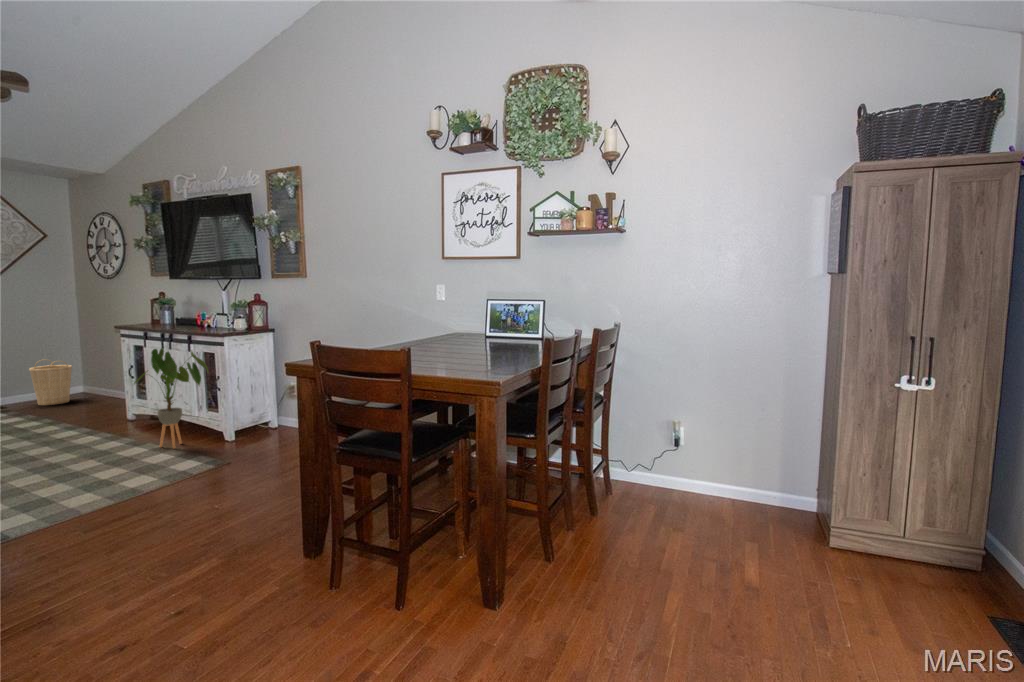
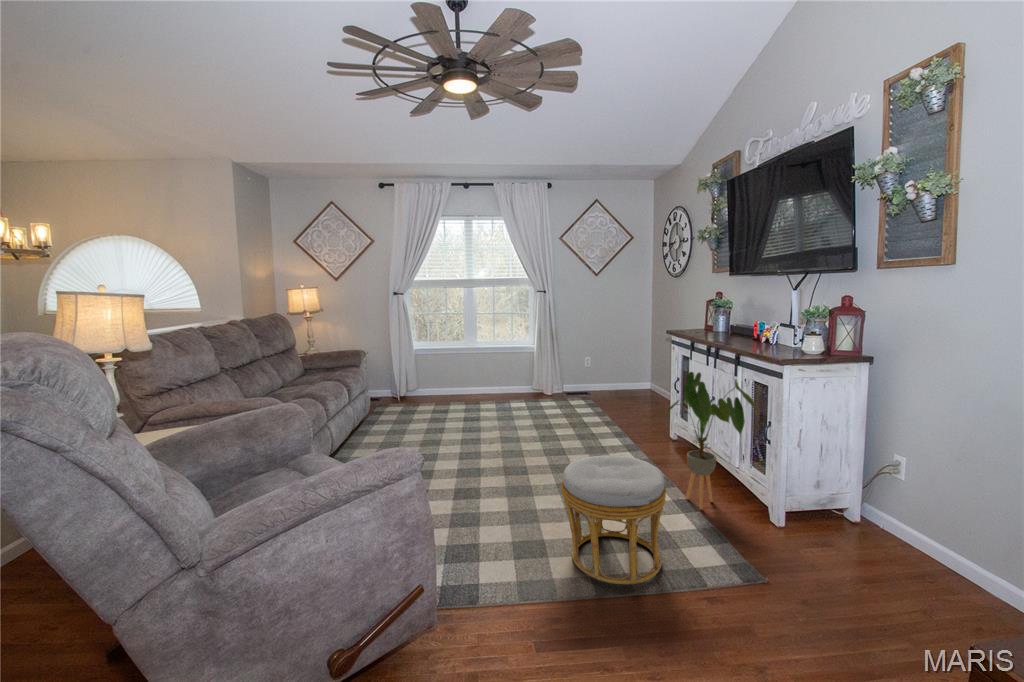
basket: present [29,360,72,405] -> none [614,352,643,394]
ottoman: none [54,411,155,498] -> present [561,455,666,584]

